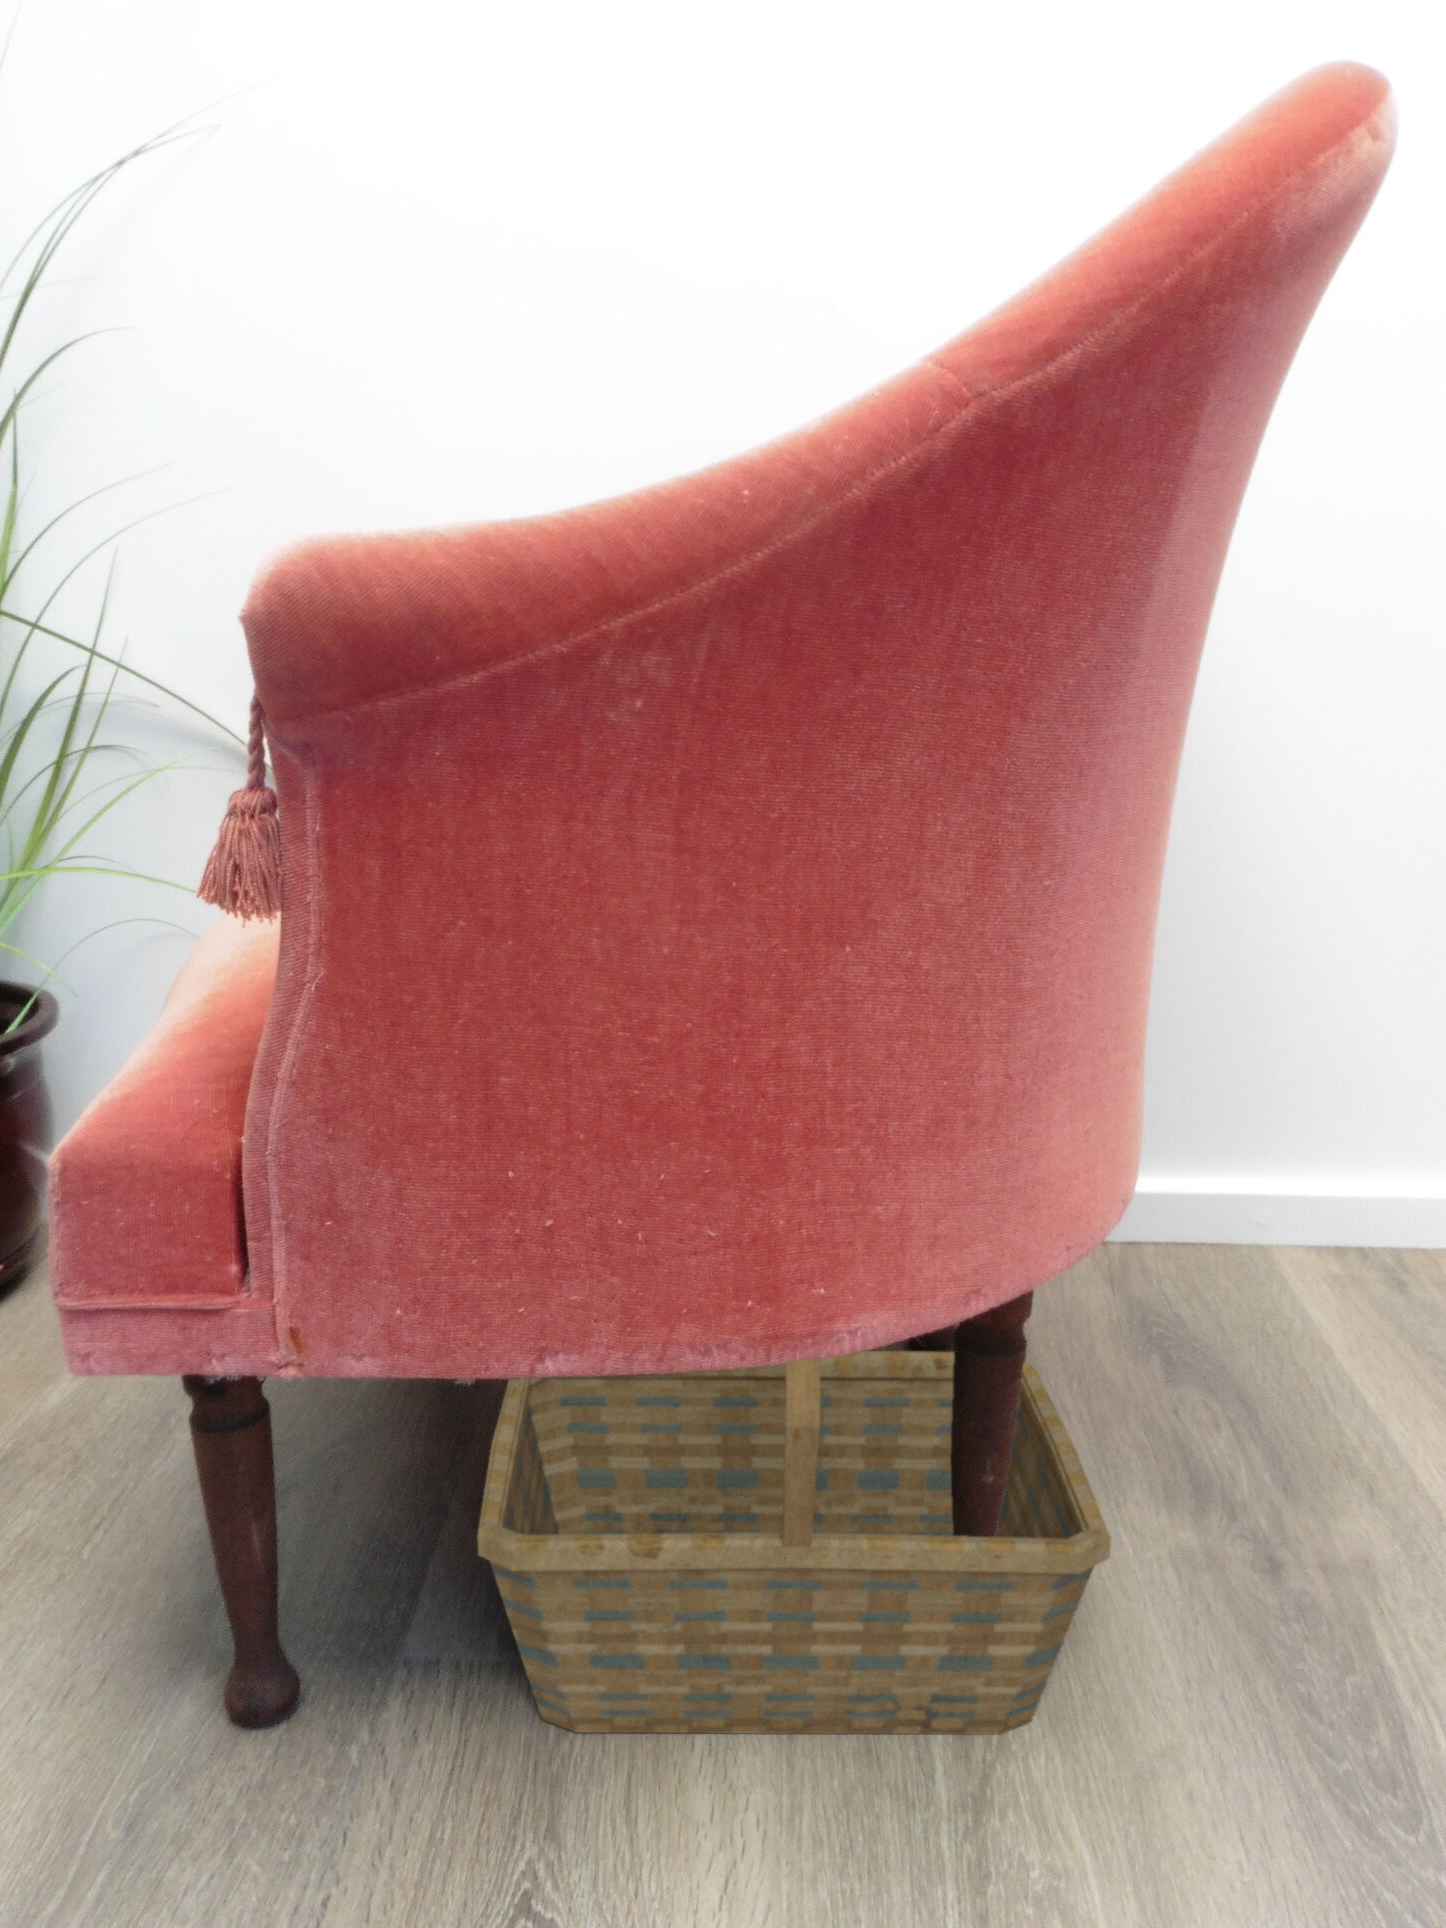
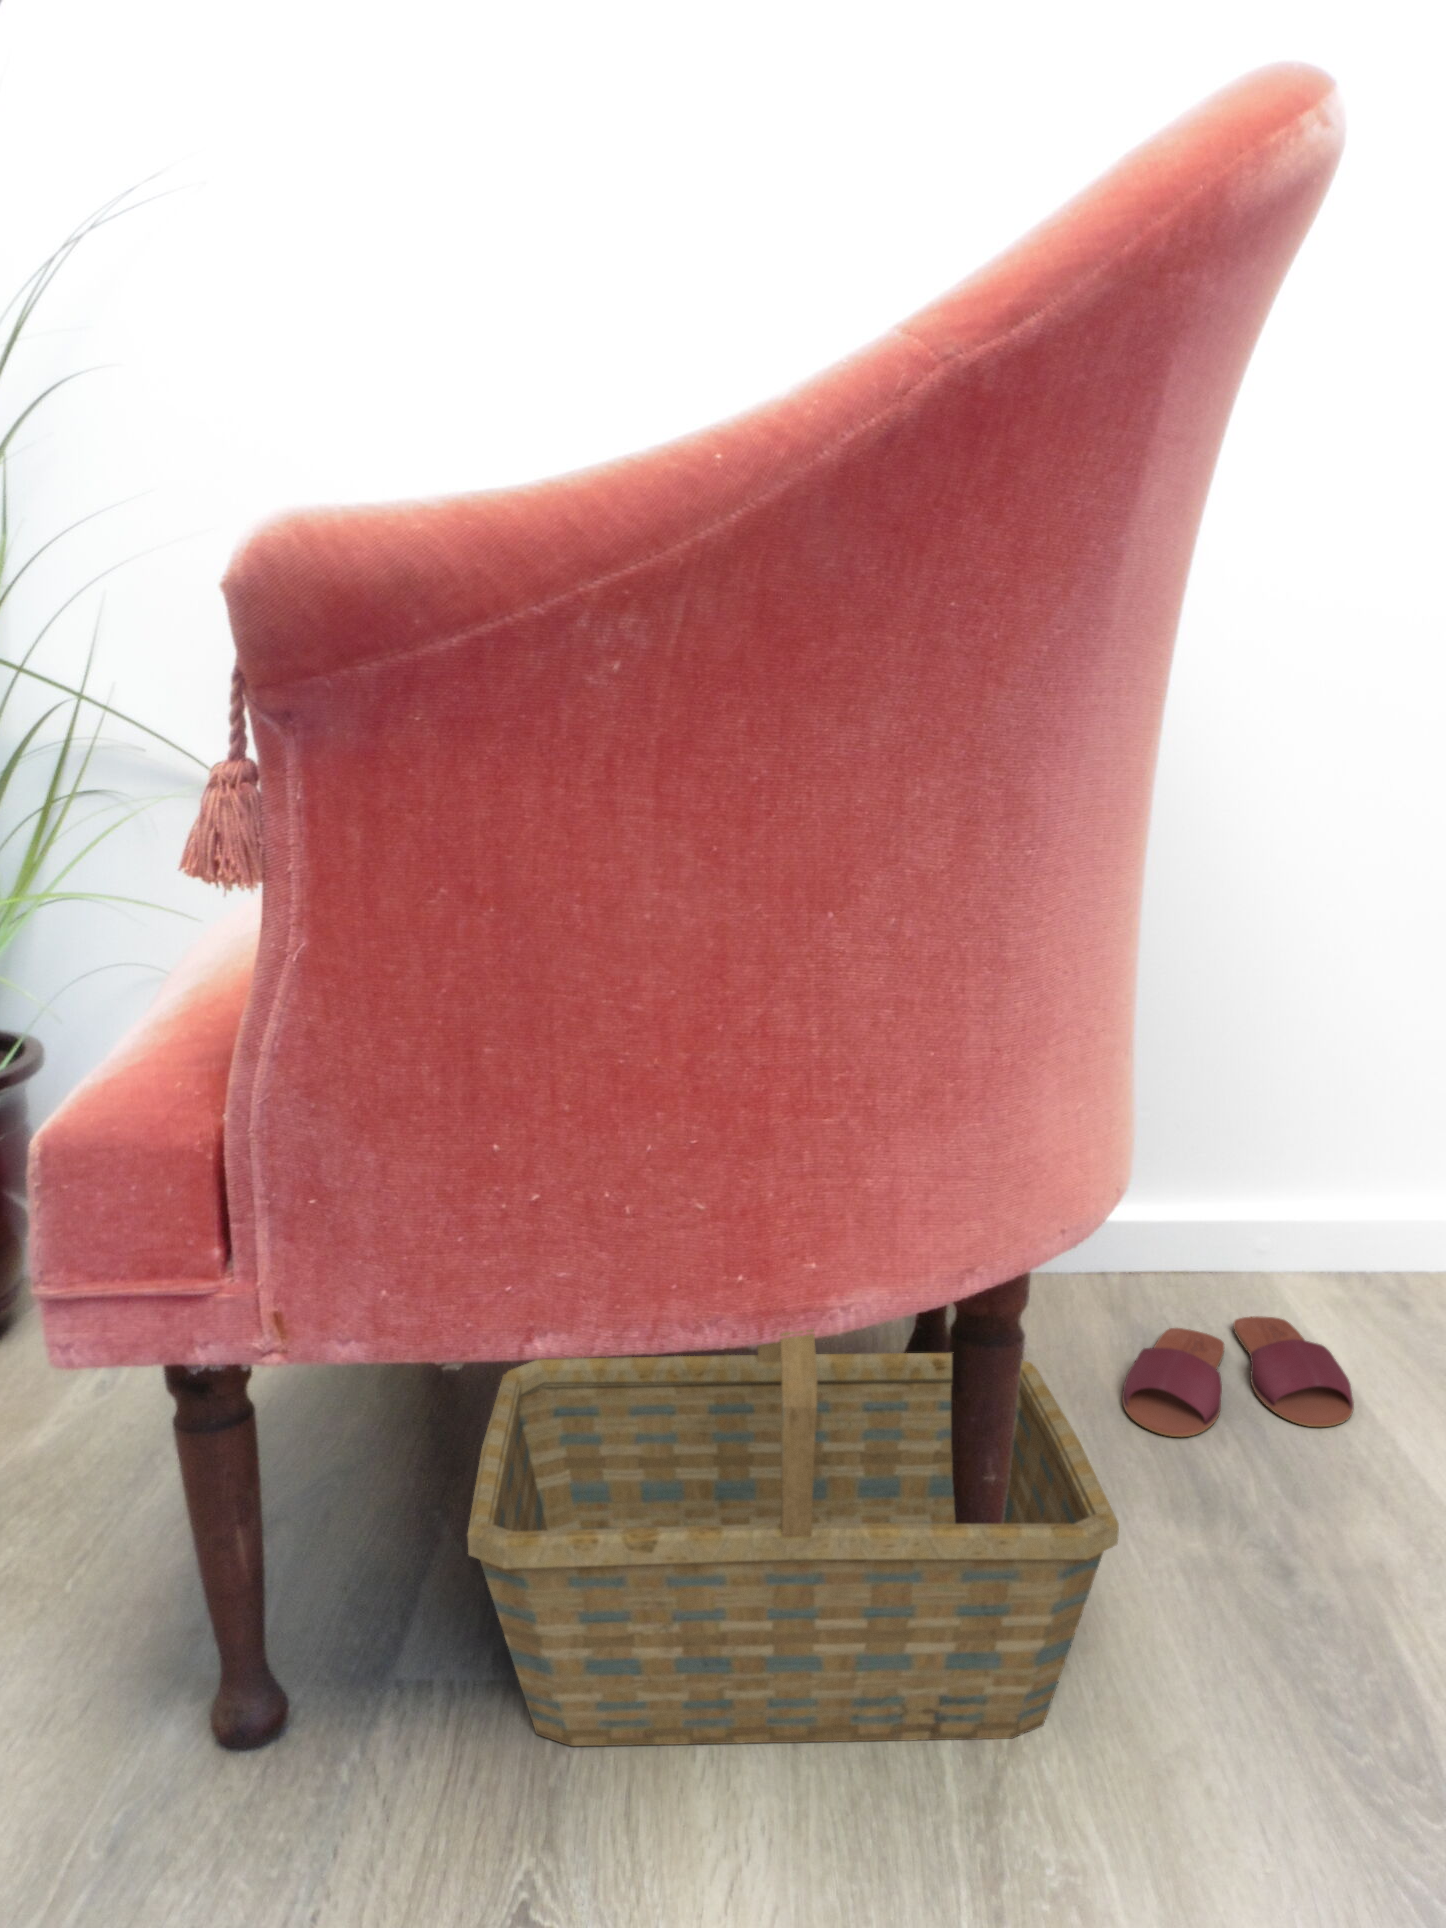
slippers: none [1119,1299,1348,1425] -> present [1122,1316,1354,1437]

